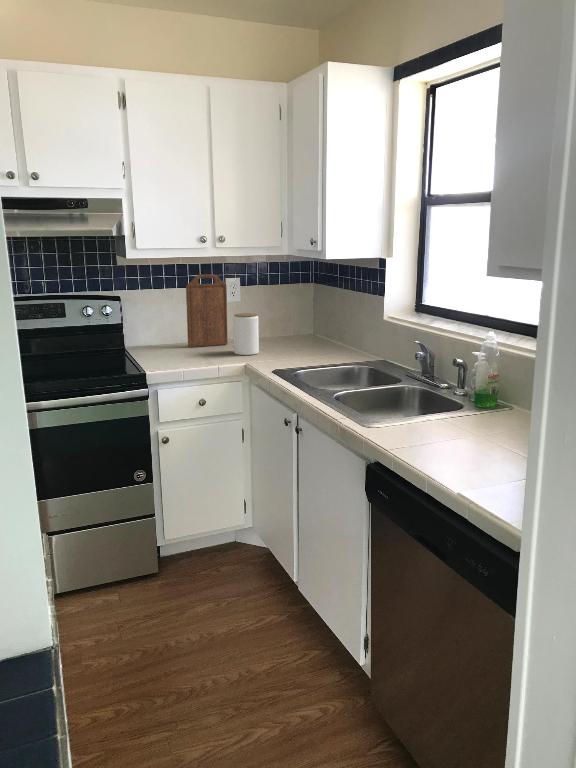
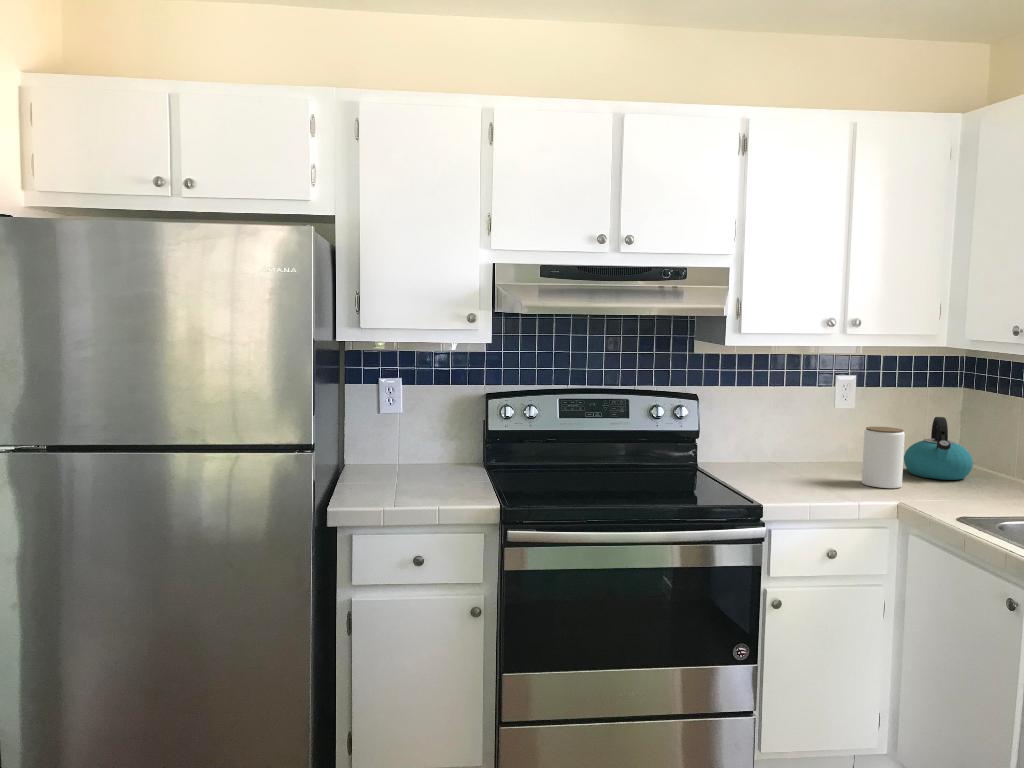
cutting board: present [186,274,228,347] -> none [784,369,845,470]
kettle: none [269,305,310,347] -> present [904,417,973,480]

